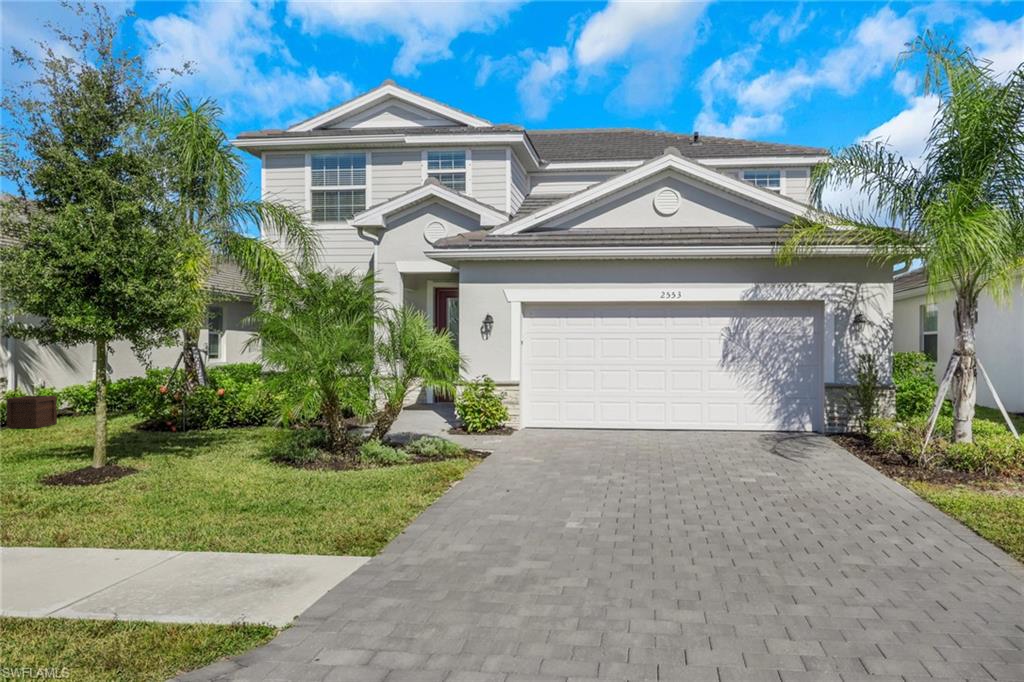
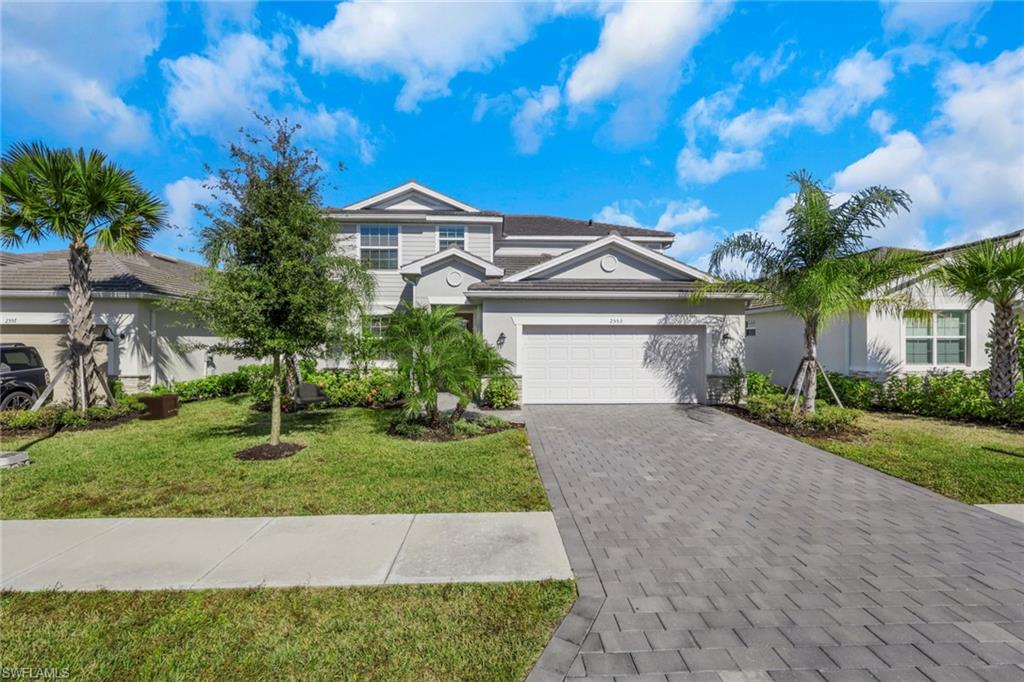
lounge chair: none [197,385,242,432] -> present [295,383,329,414]

